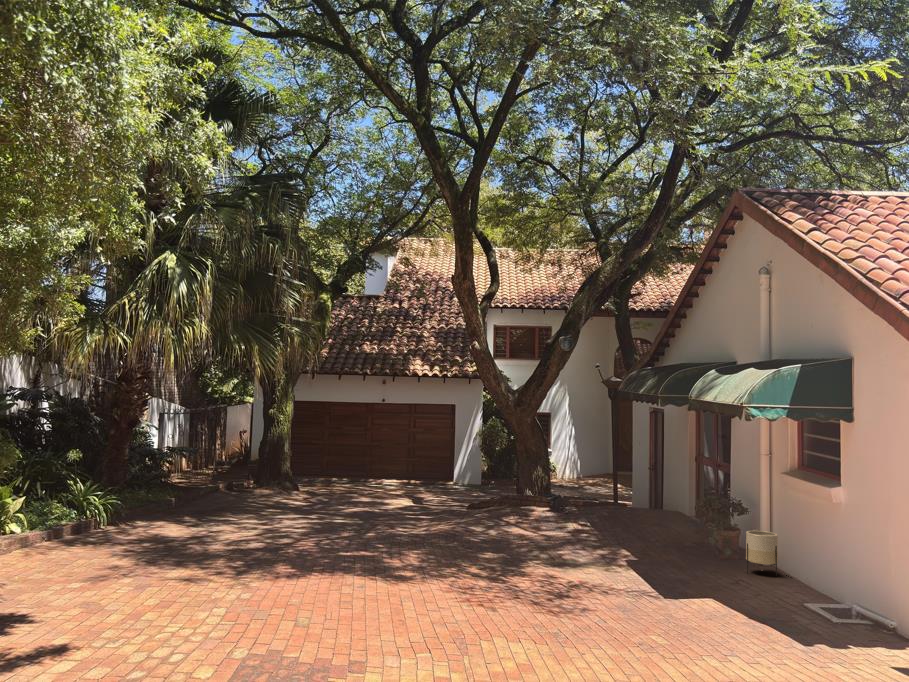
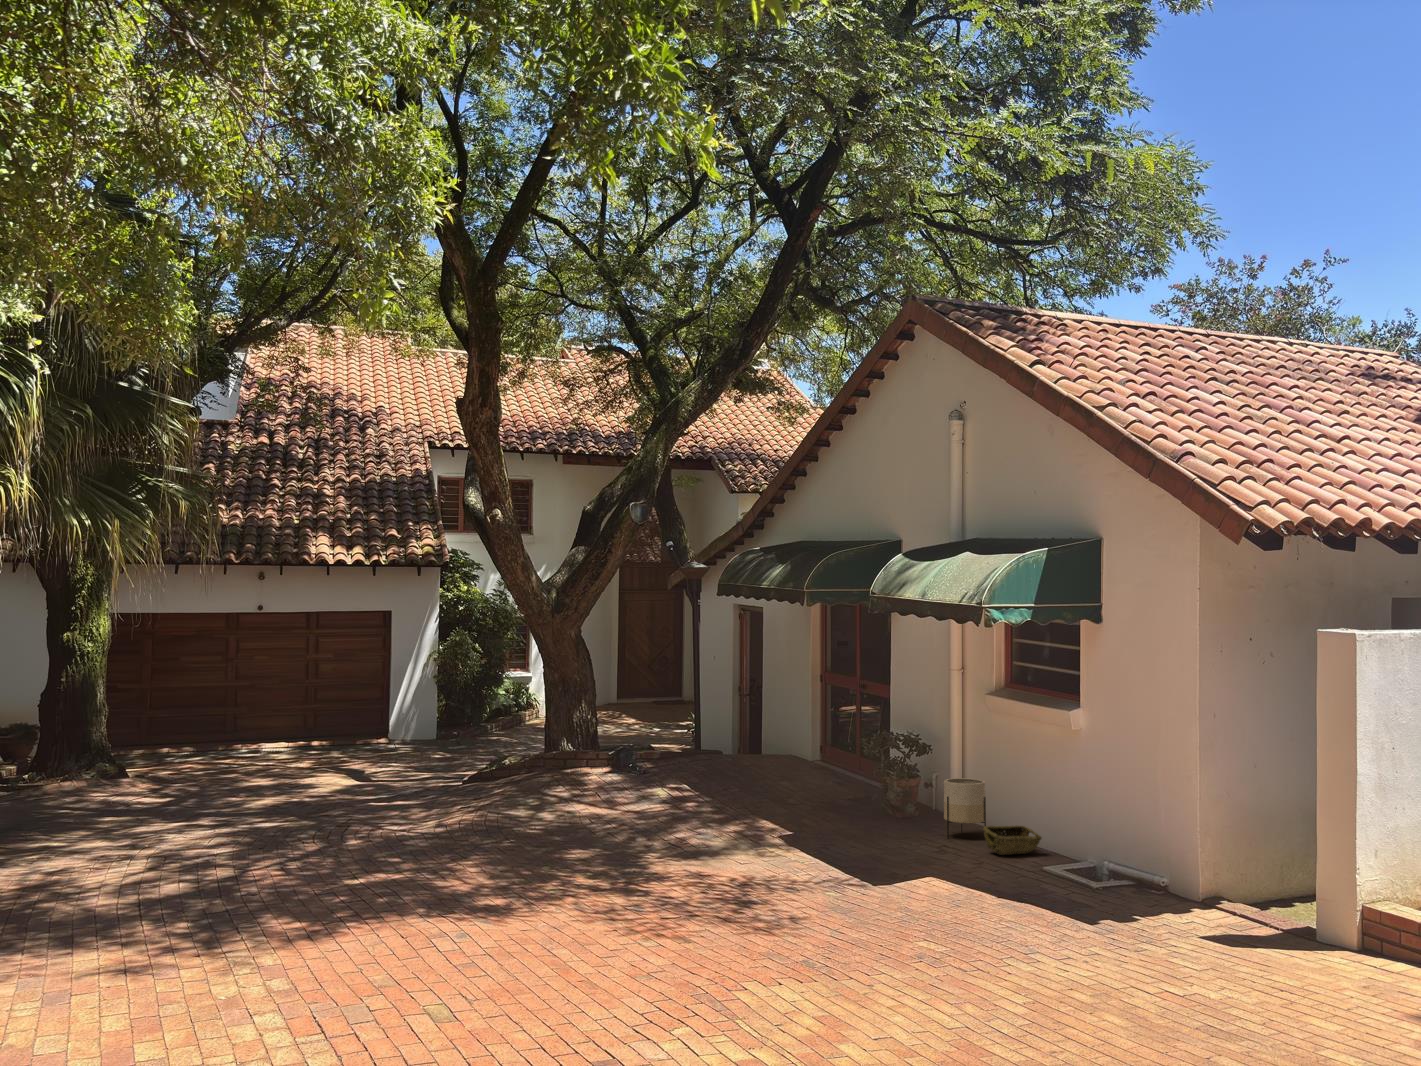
woven basket: none [765,567,811,591] -> present [984,825,1041,855]

